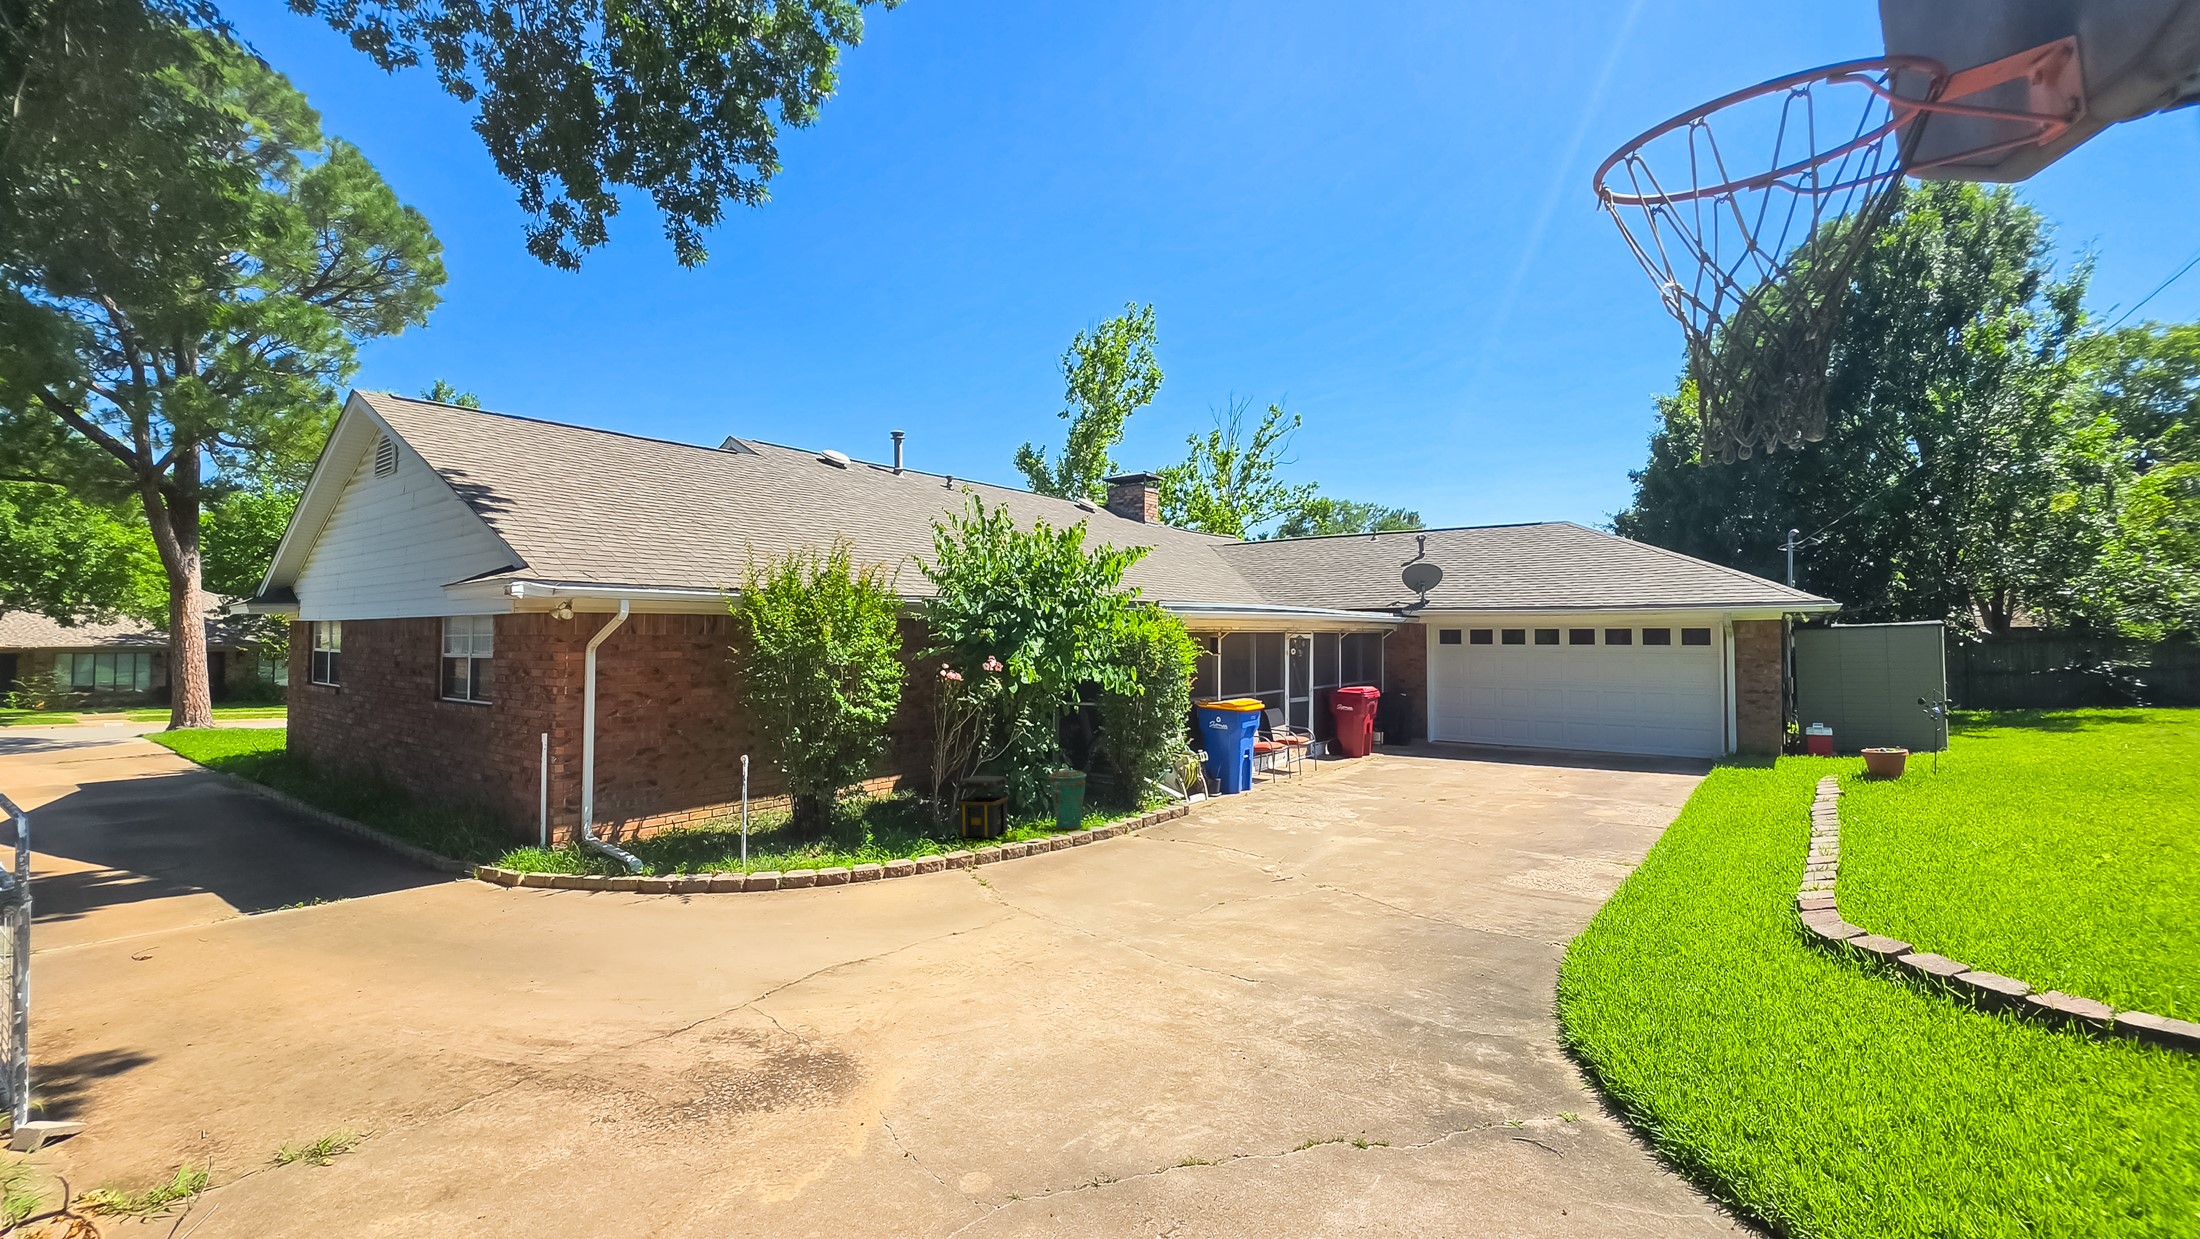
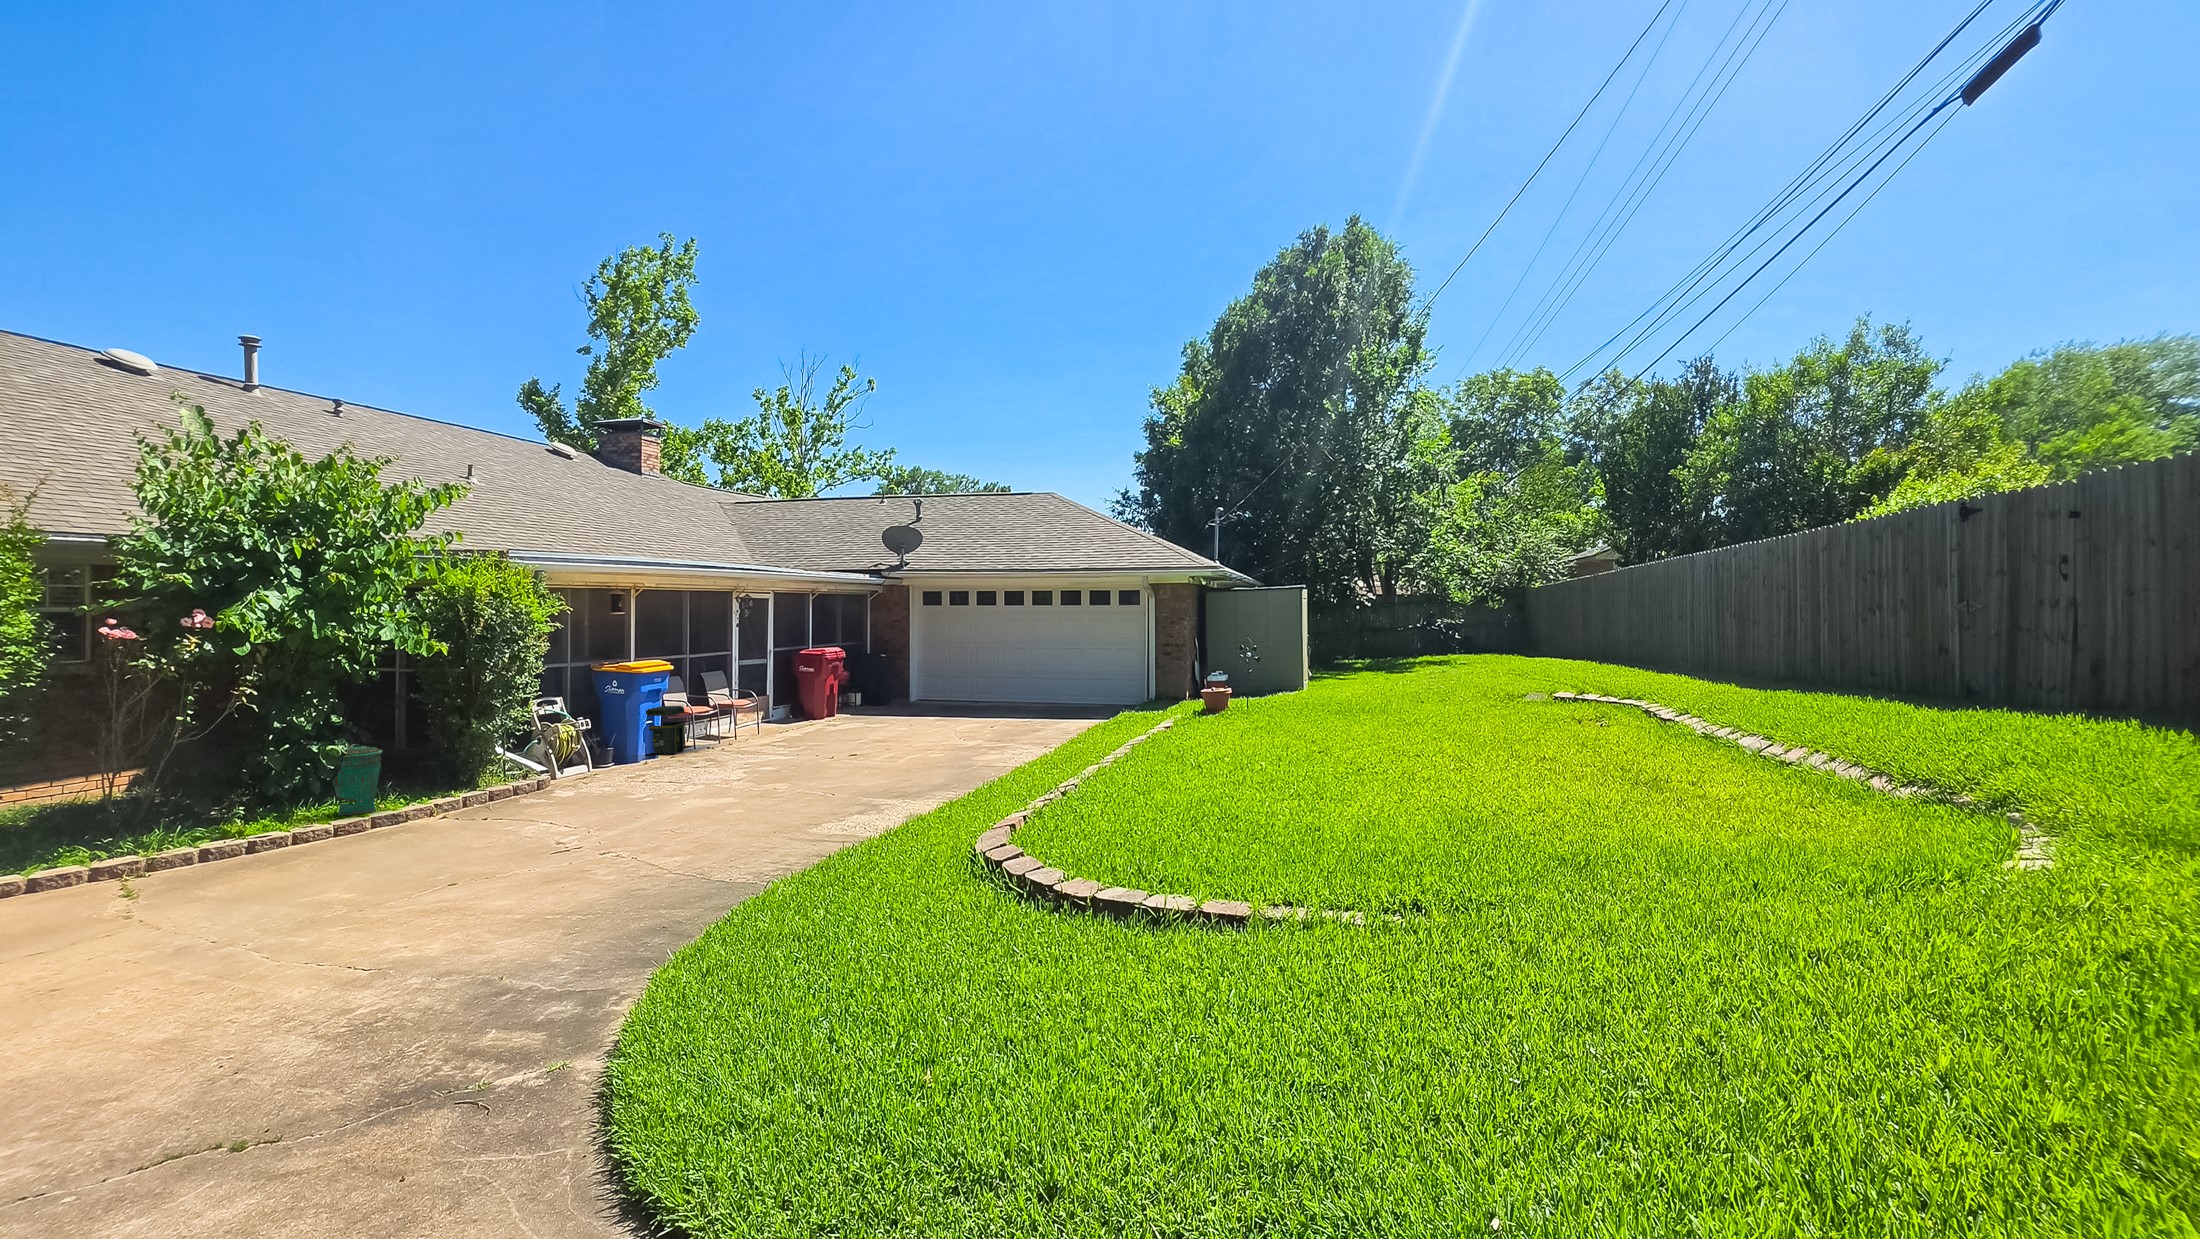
toolbox: present [957,776,1008,839] -> present [646,706,686,755]

